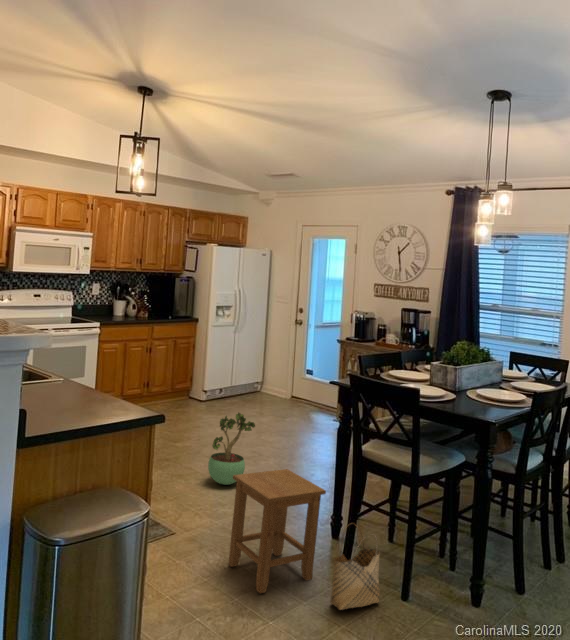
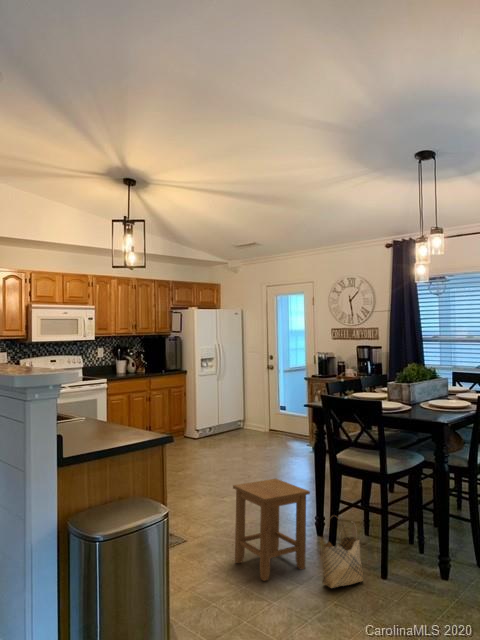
potted plant: present [208,413,255,485] -> none [208,440,245,503]

